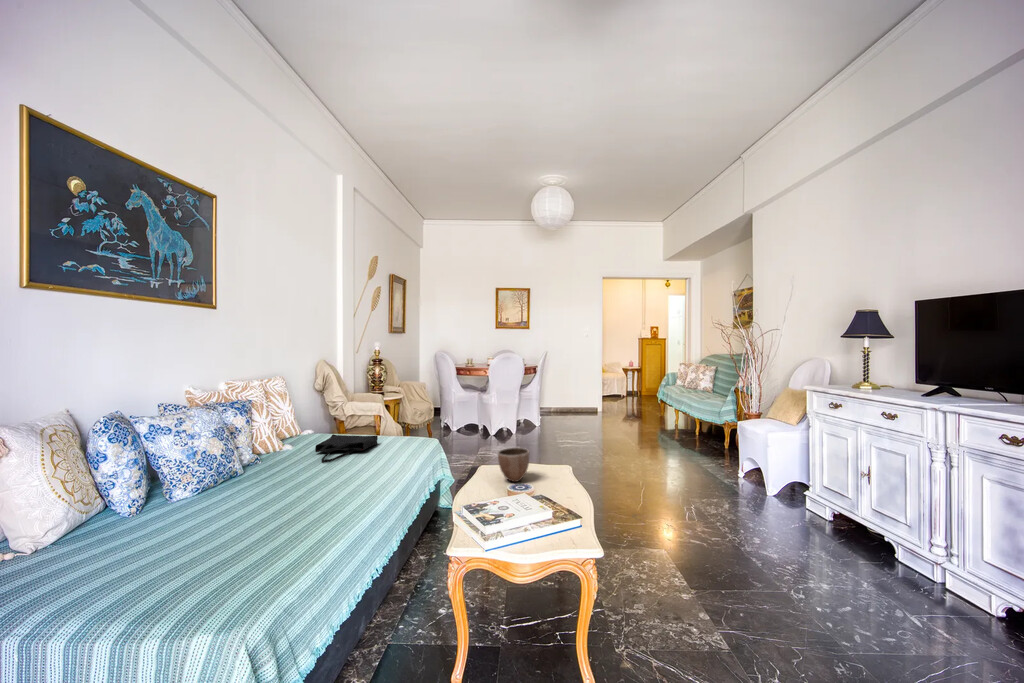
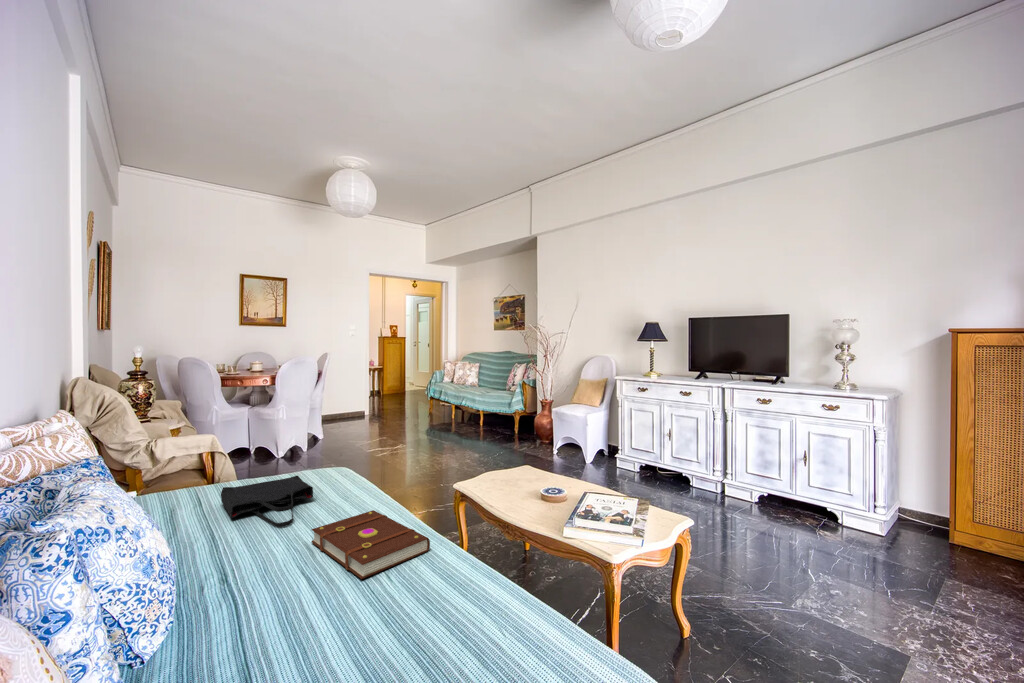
decorative bowl: present [498,448,529,482] -> none [494,454,527,491]
book: none [286,463,362,497] -> present [312,510,430,579]

